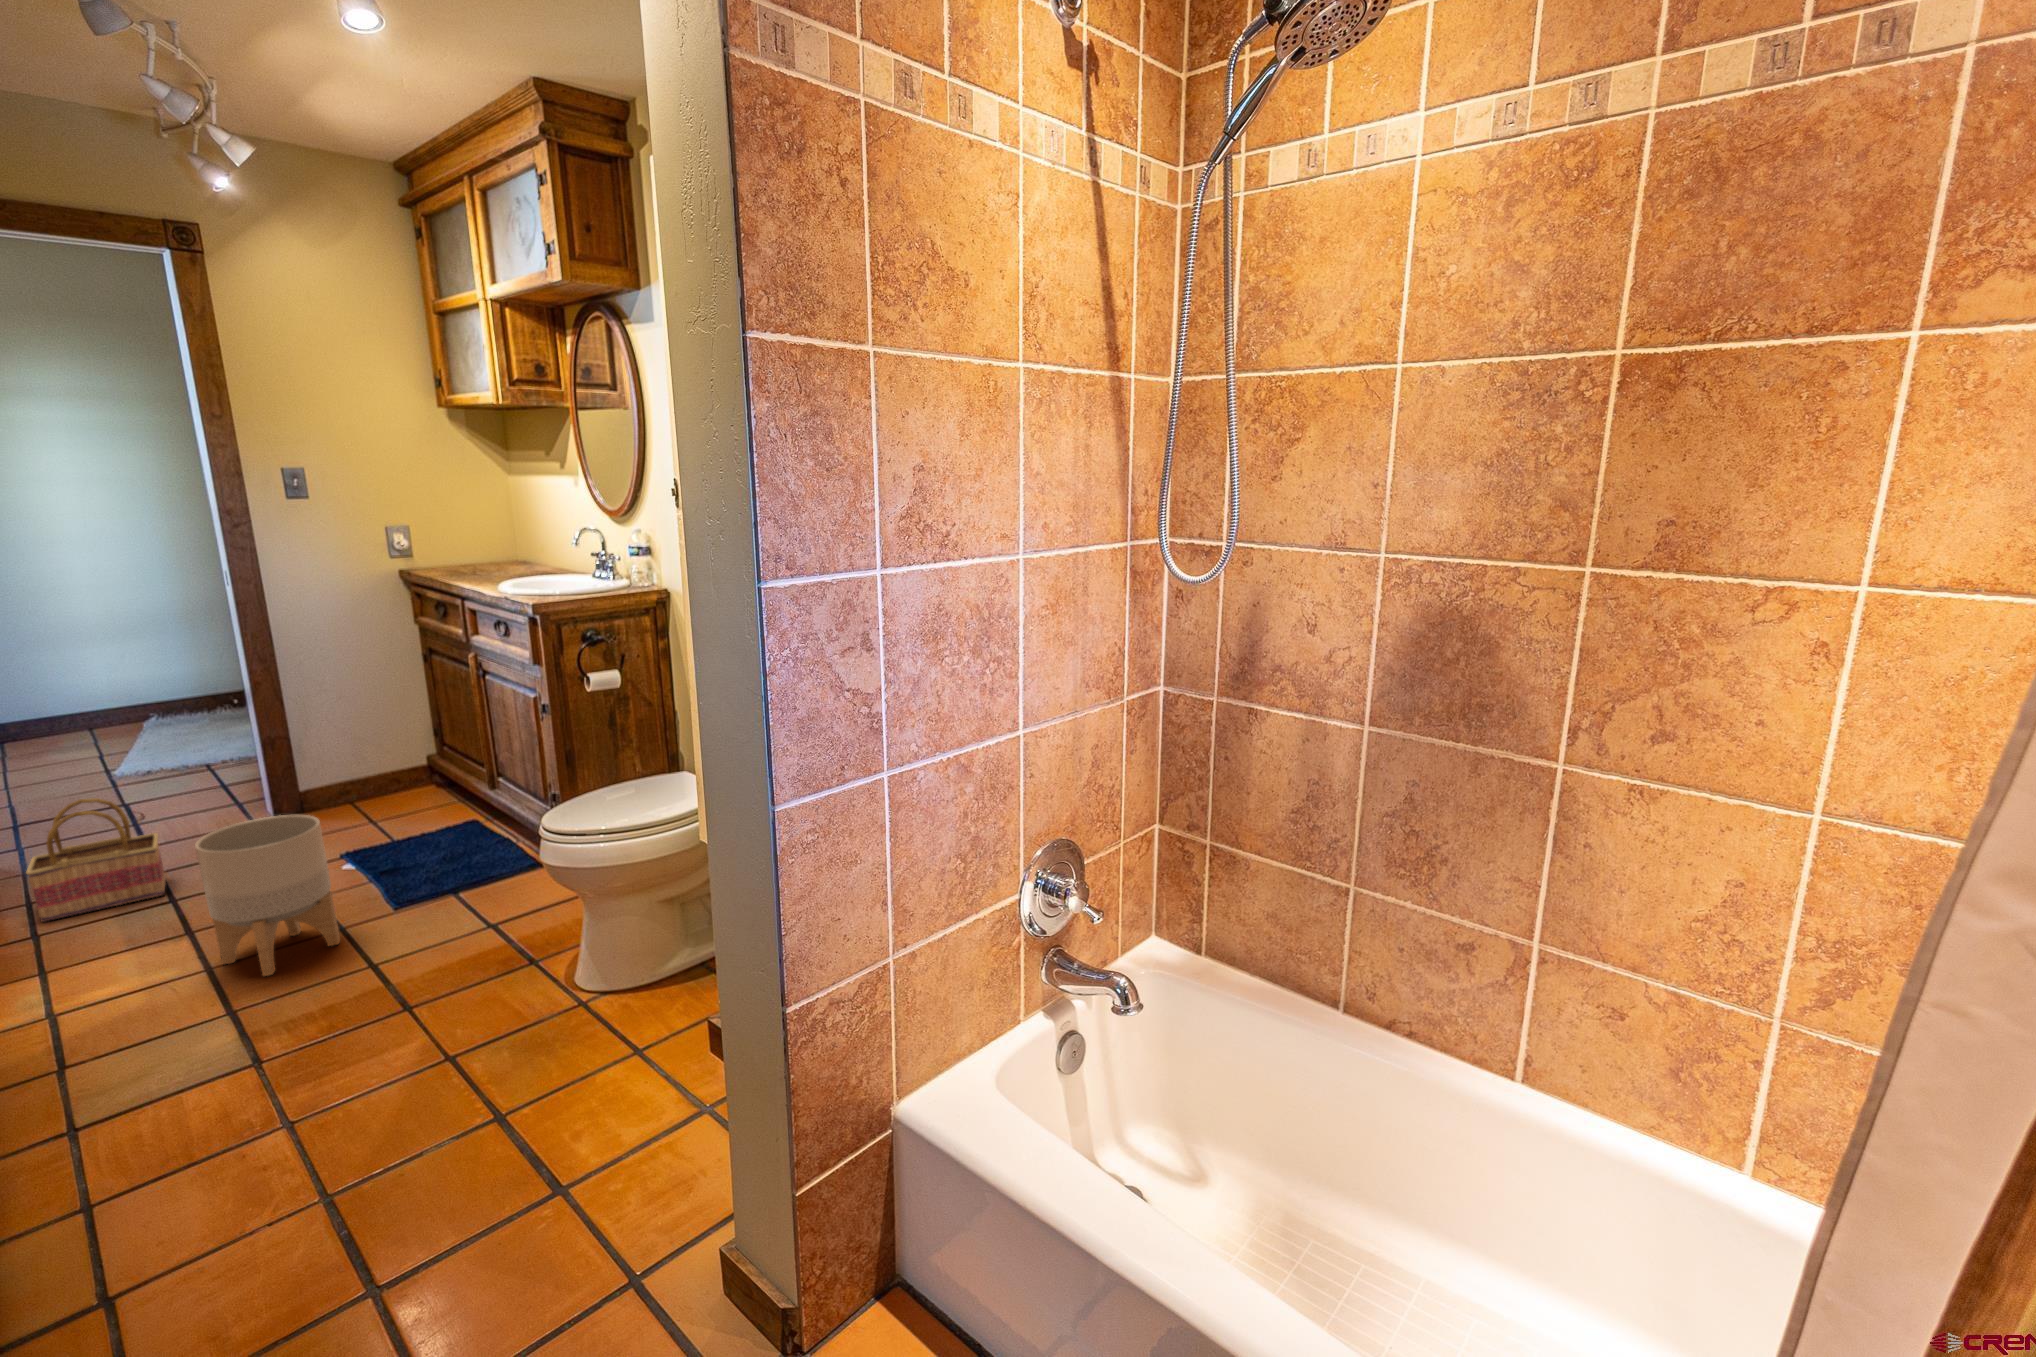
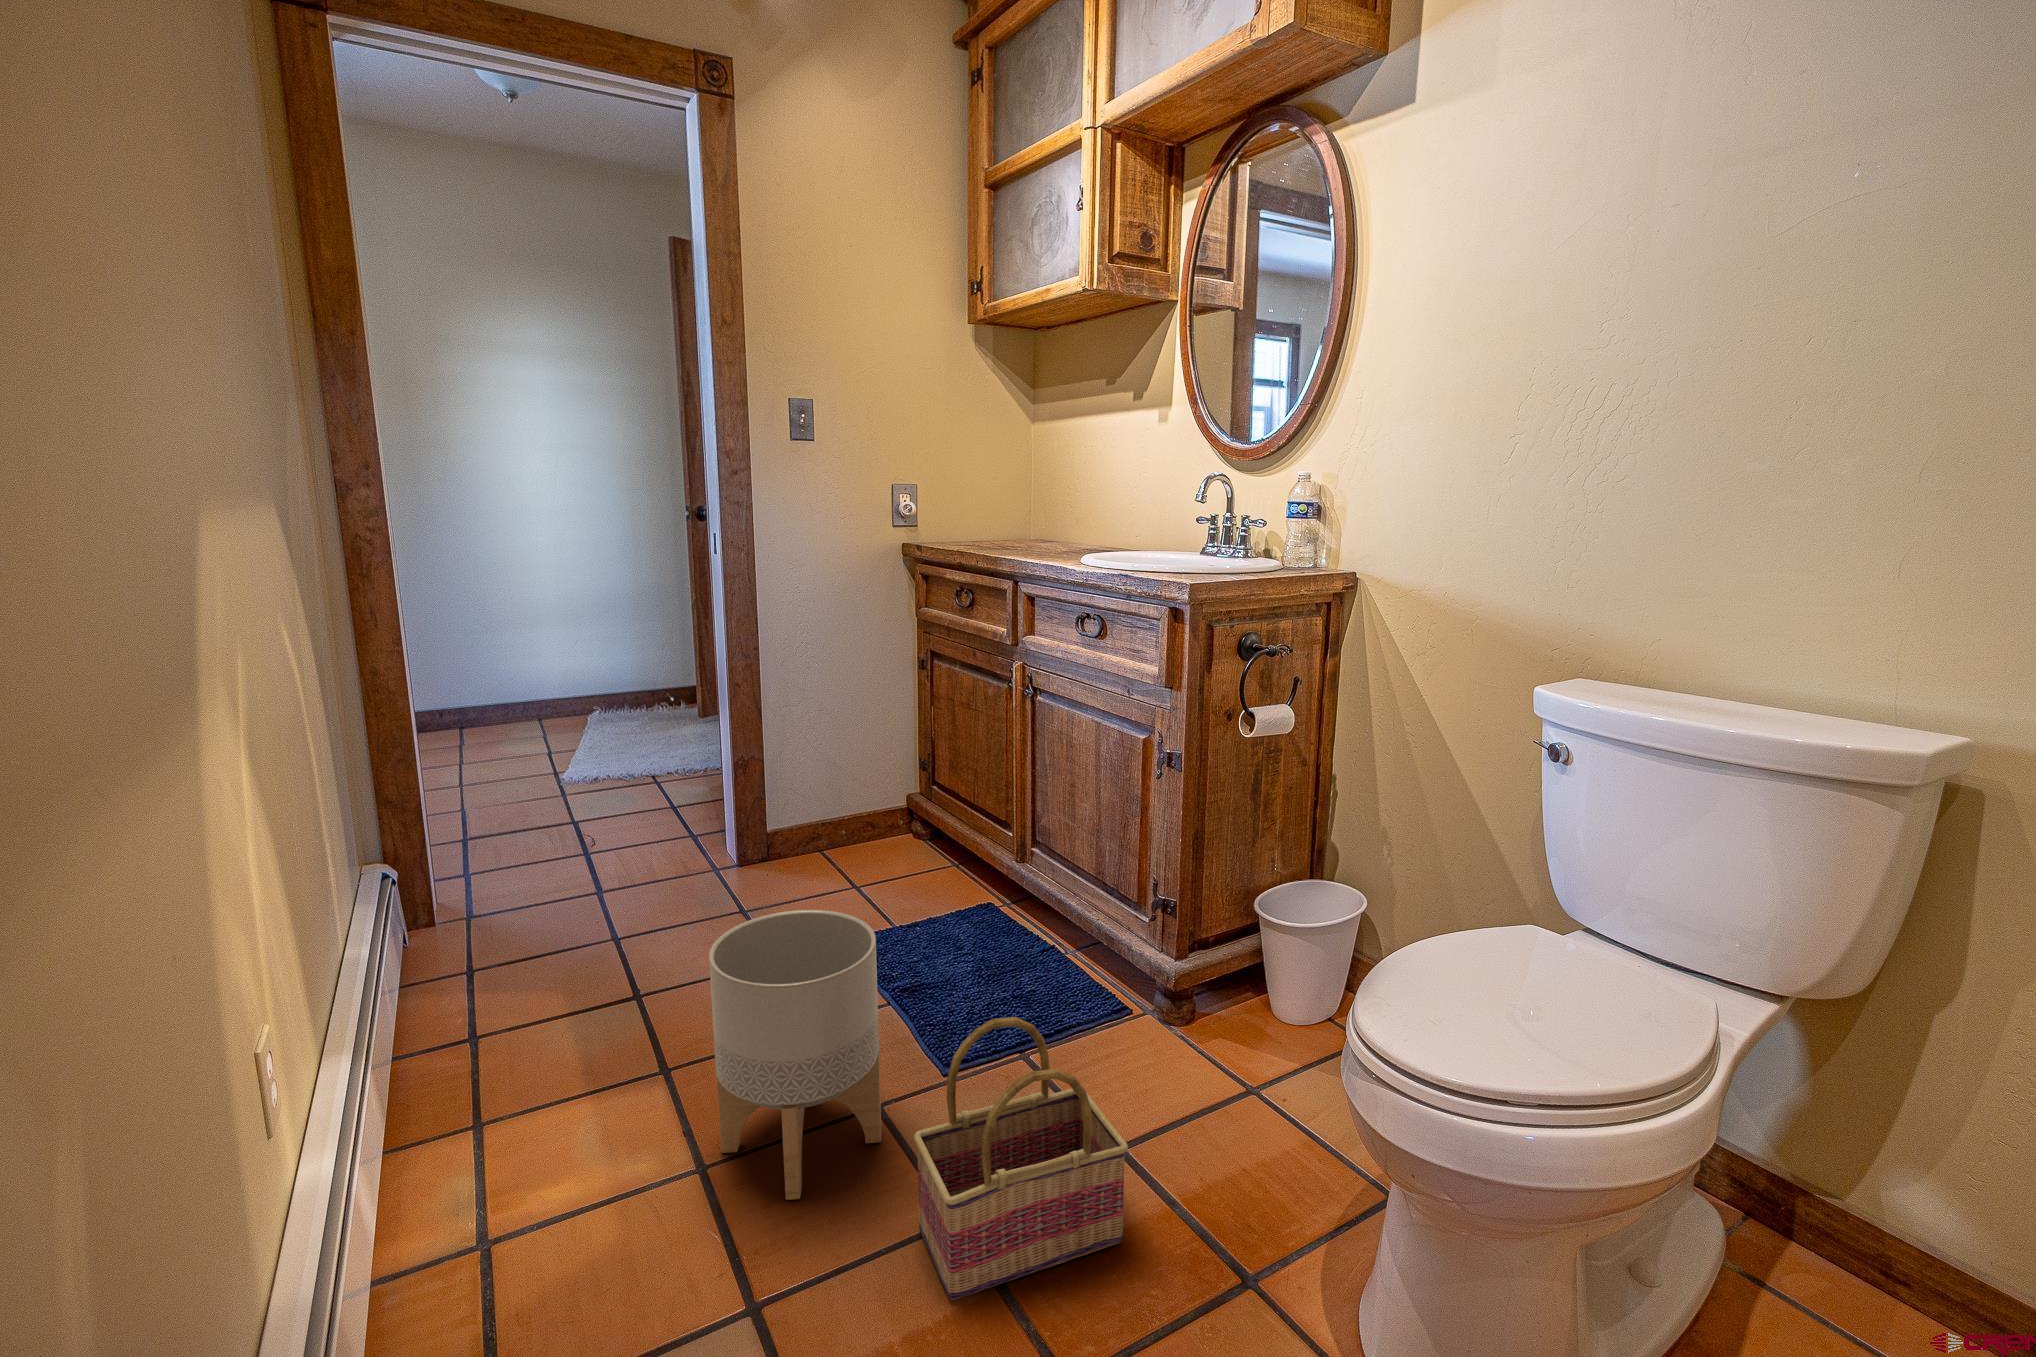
basket: present [26,798,166,922] -> present [914,1017,1128,1300]

